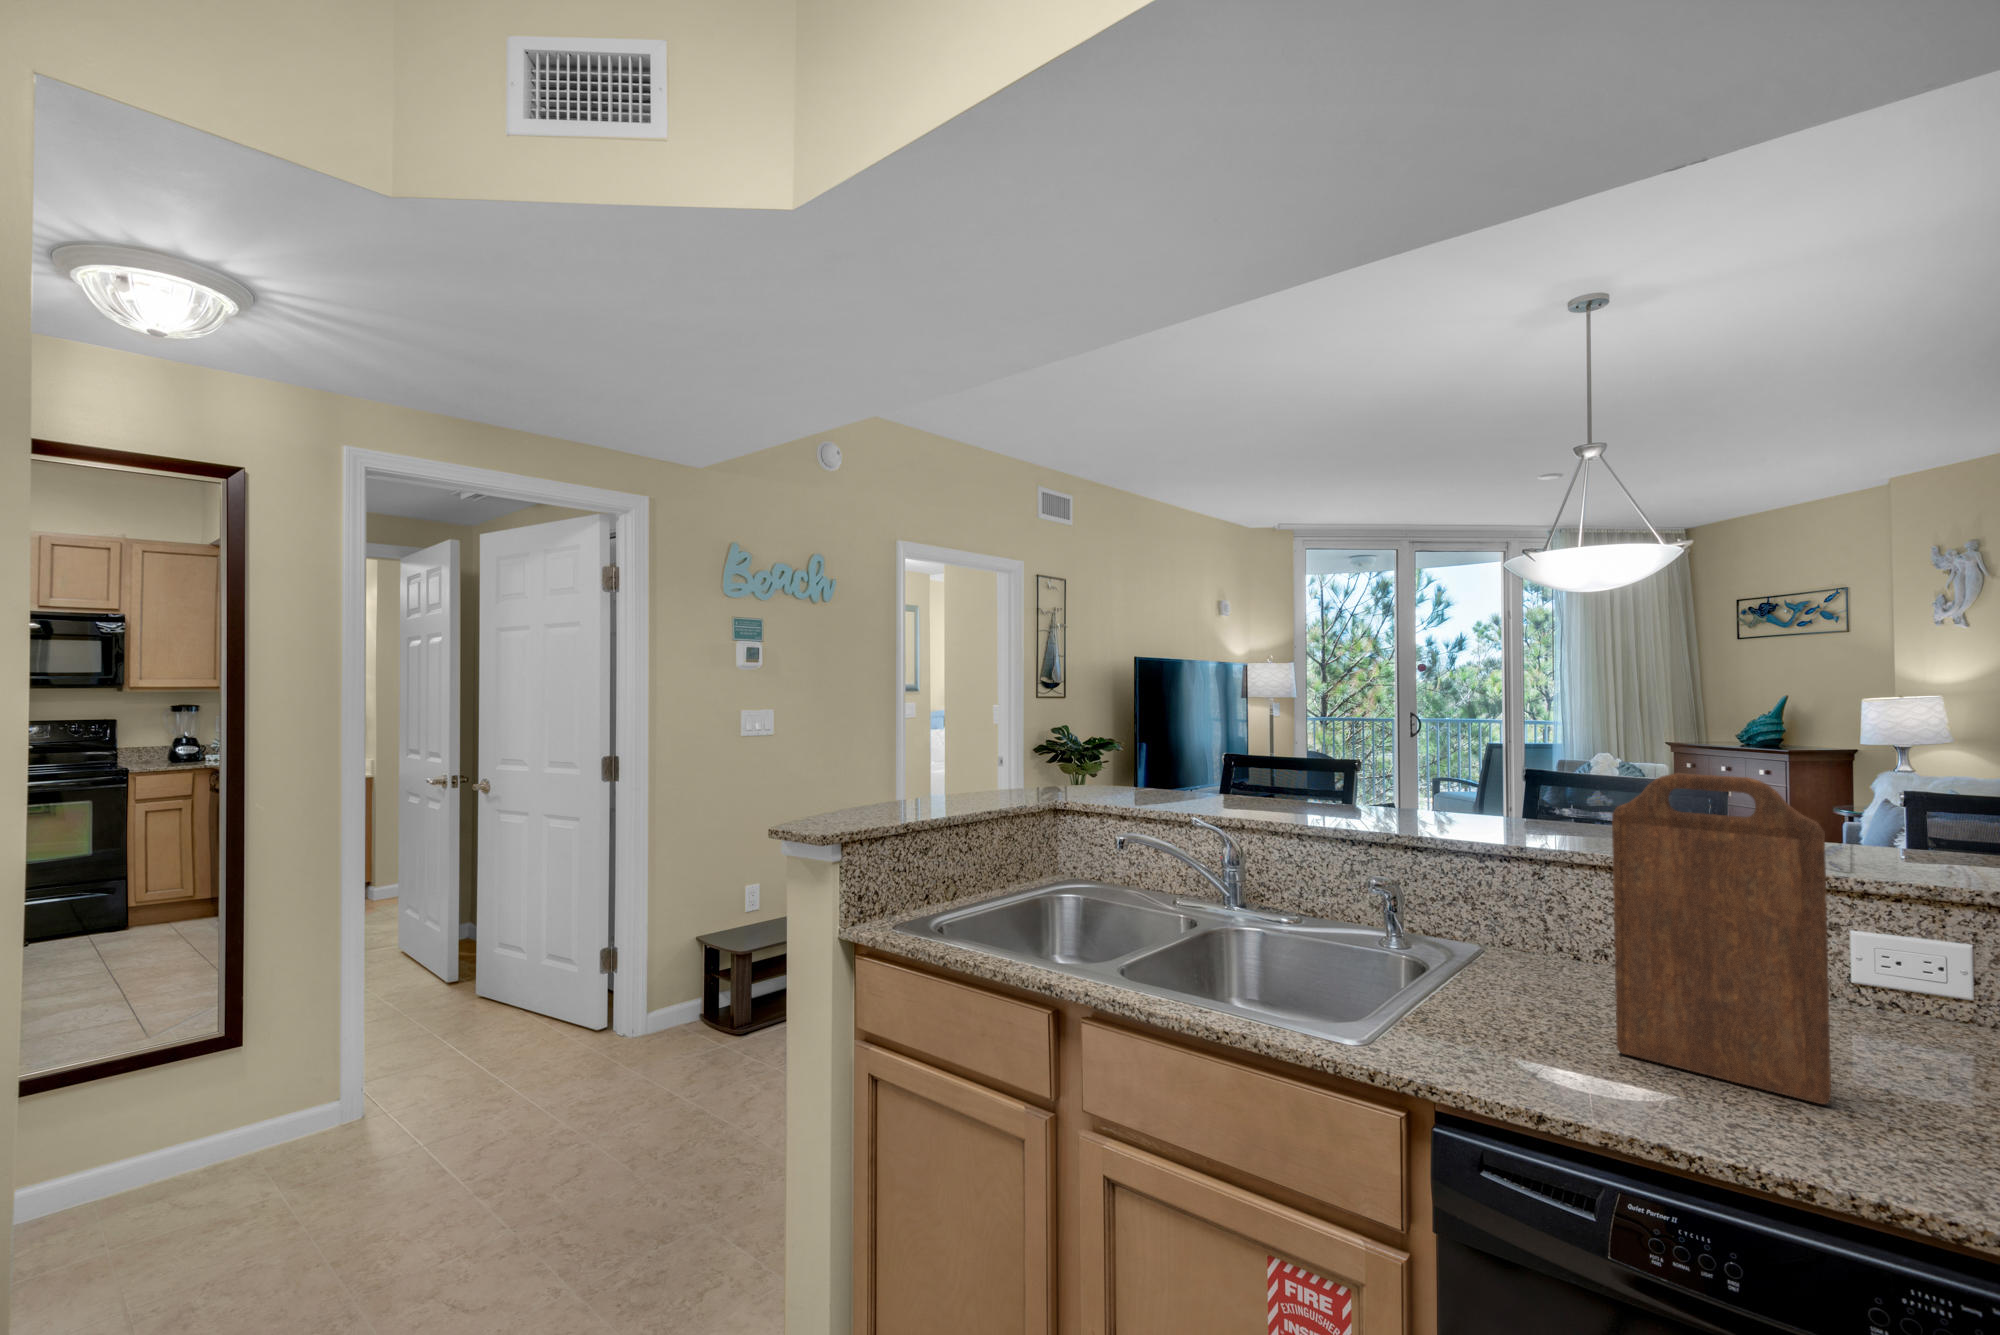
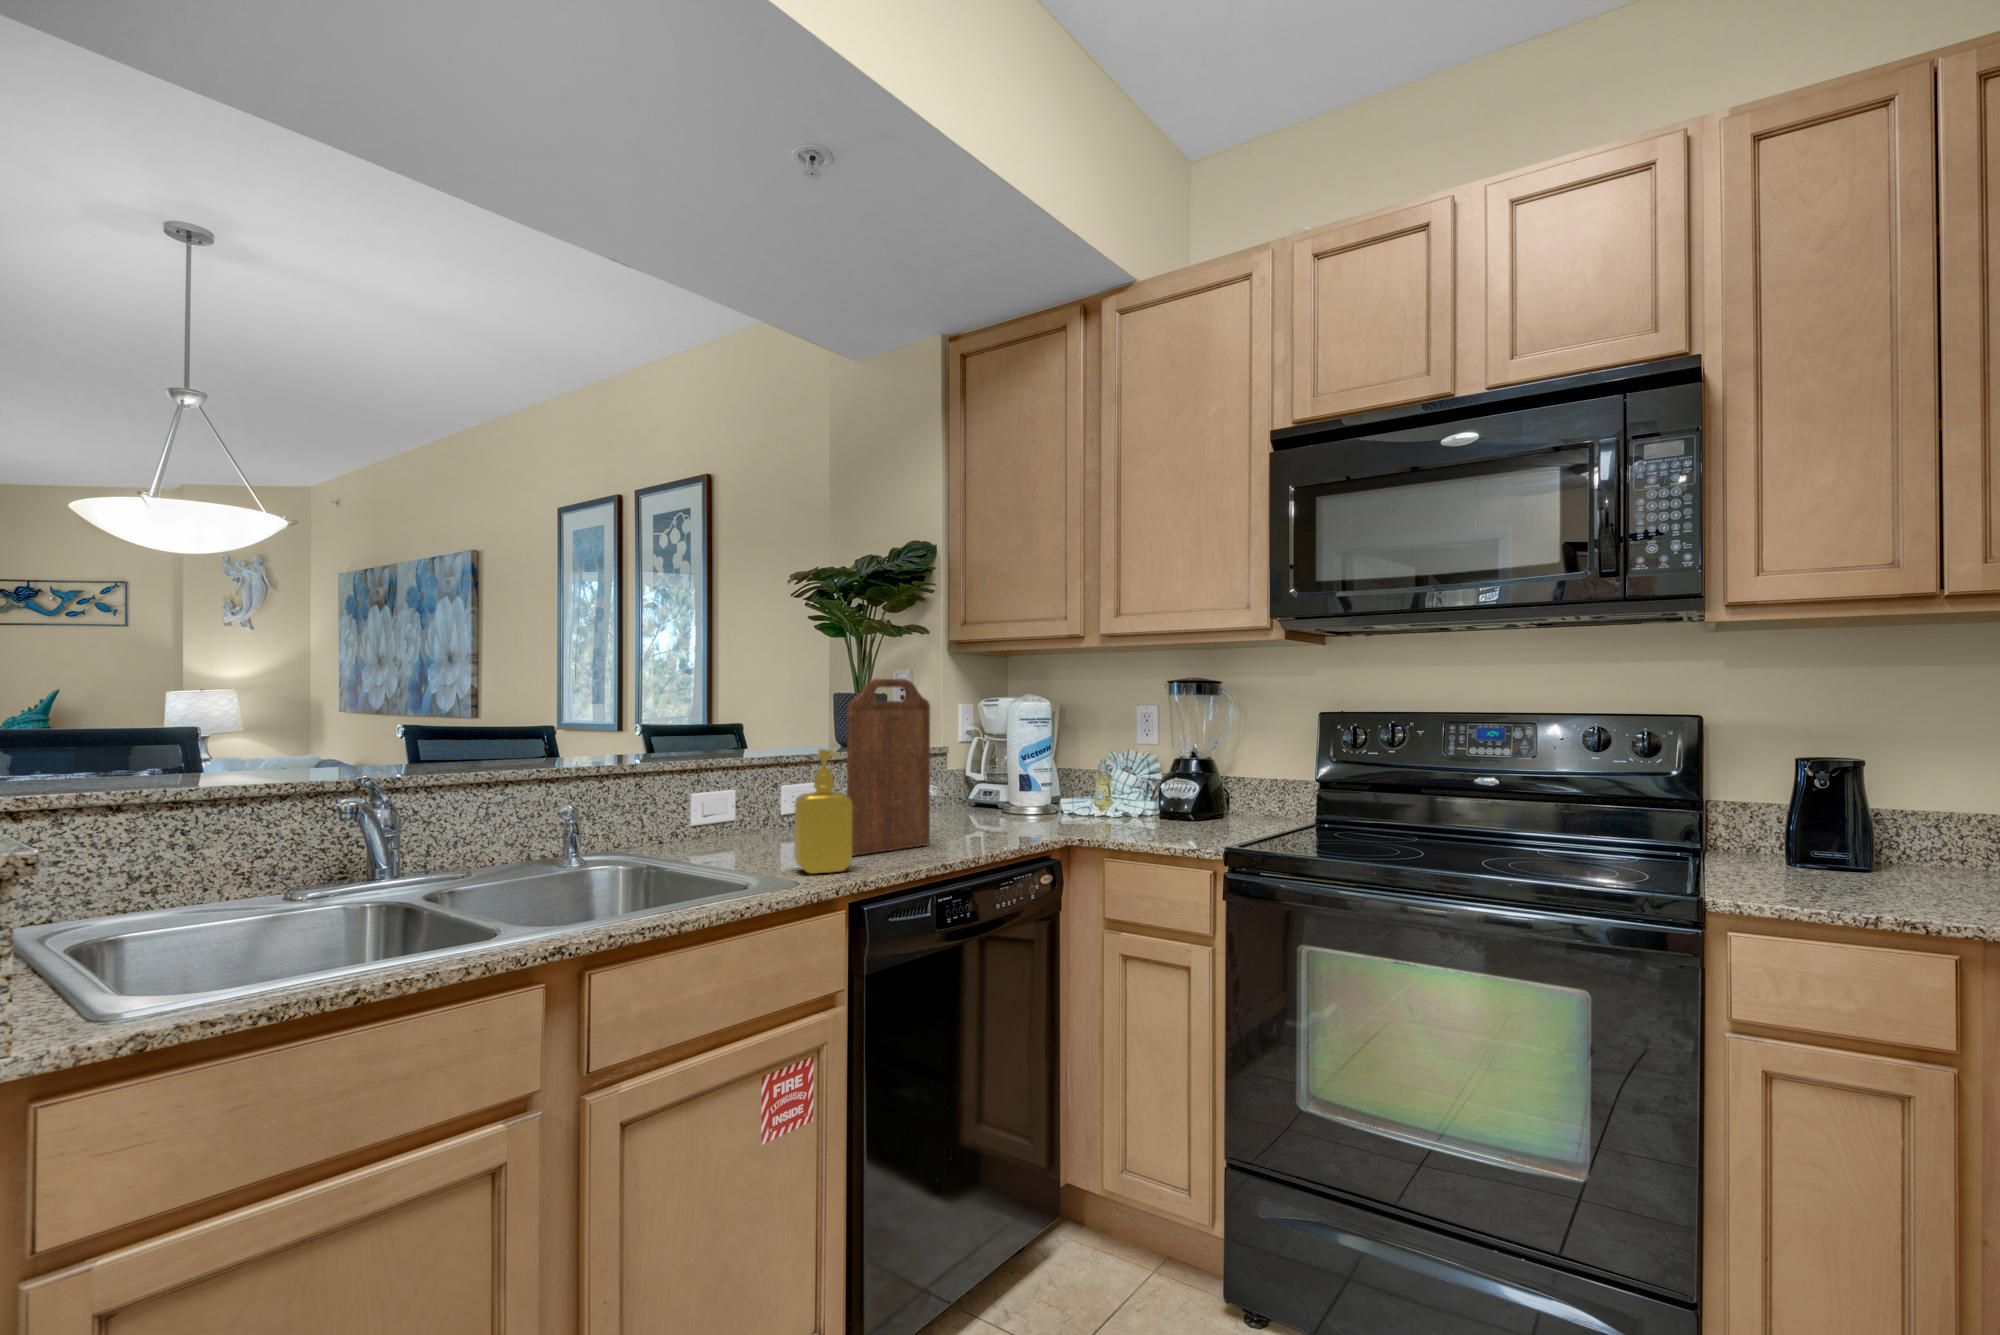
soap dispenser: none [1440,870,1532,1053] -> present [794,749,852,874]

